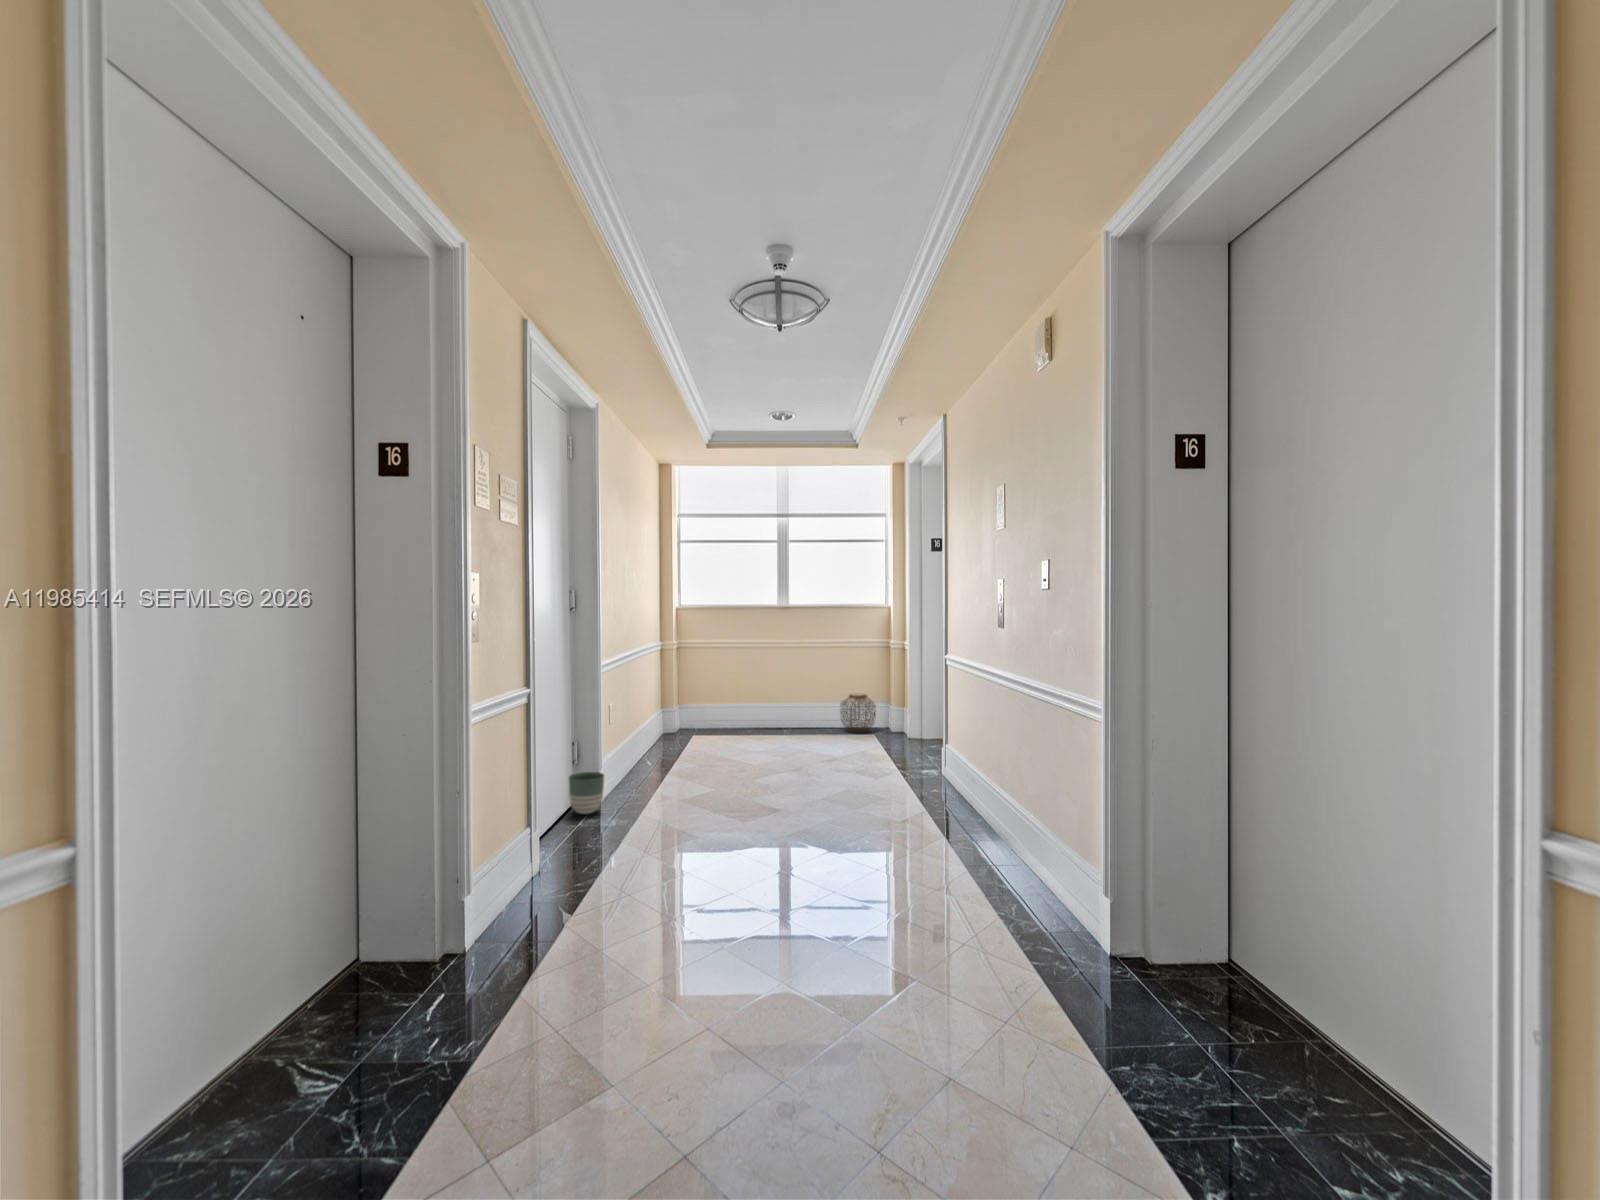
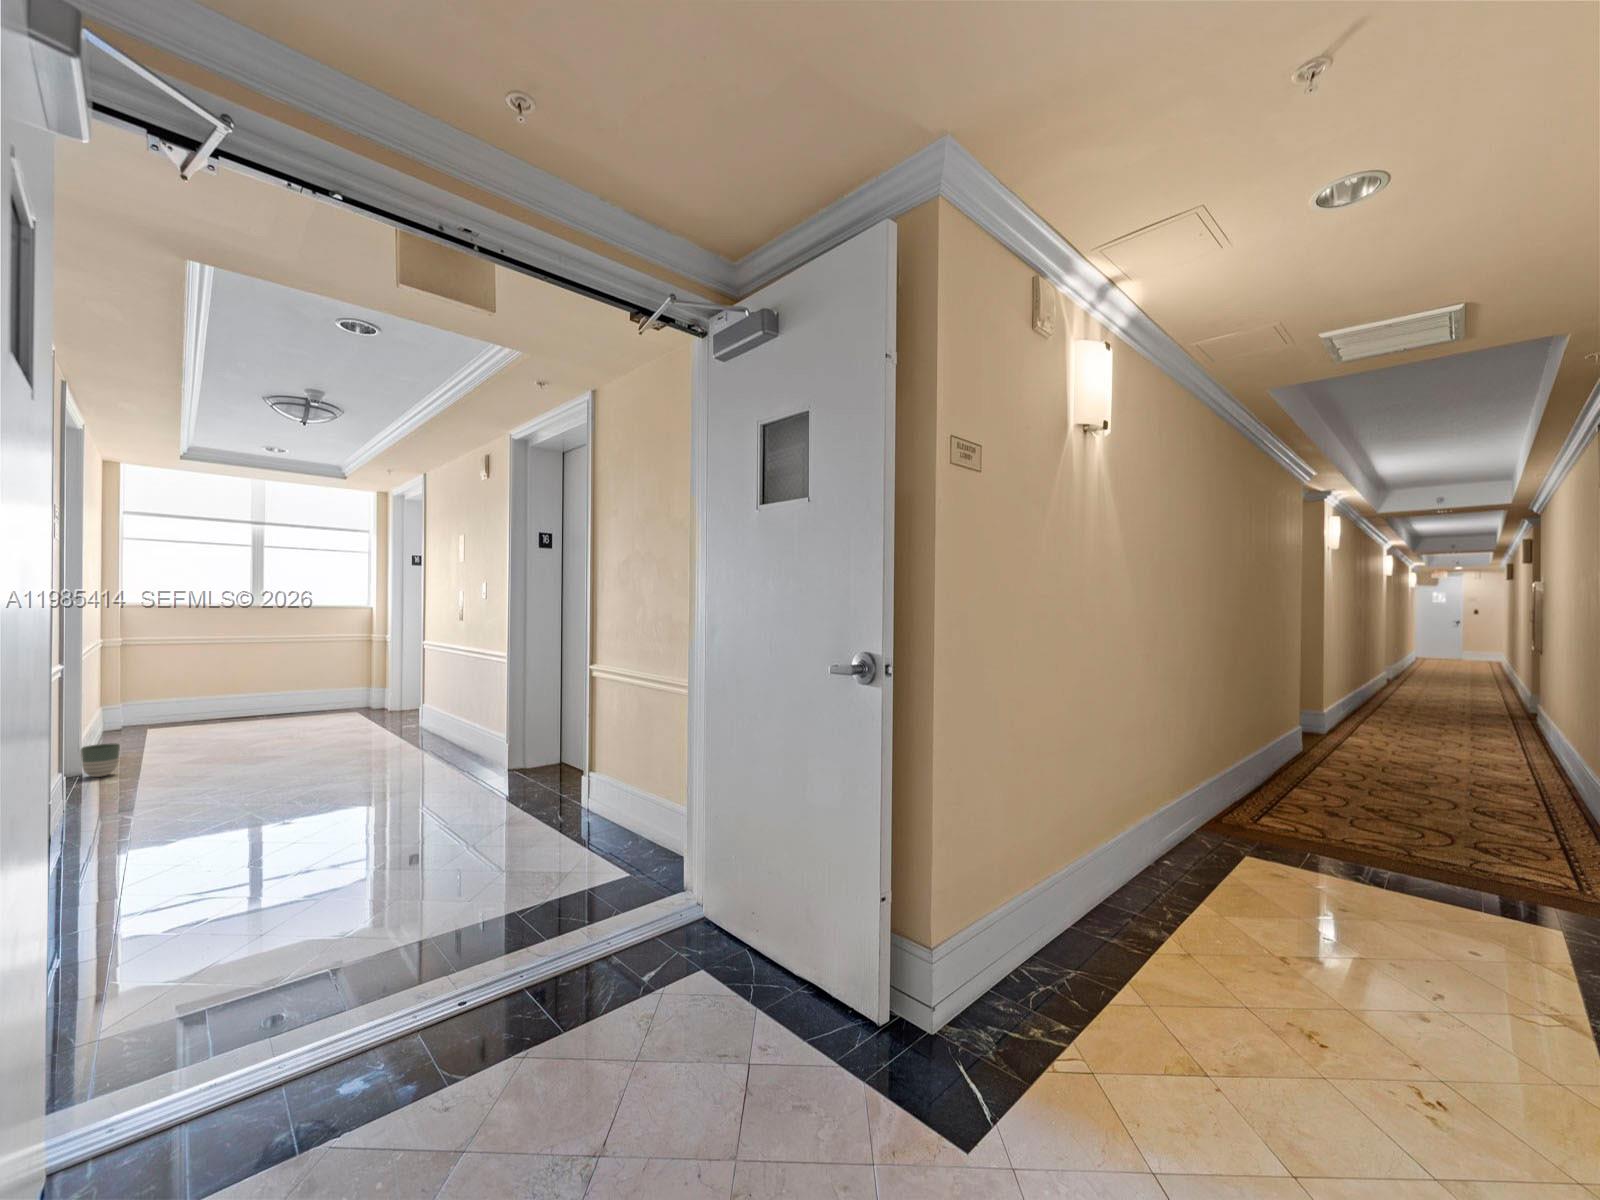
woven basket: present [841,694,876,733] -> none [323,678,358,710]

